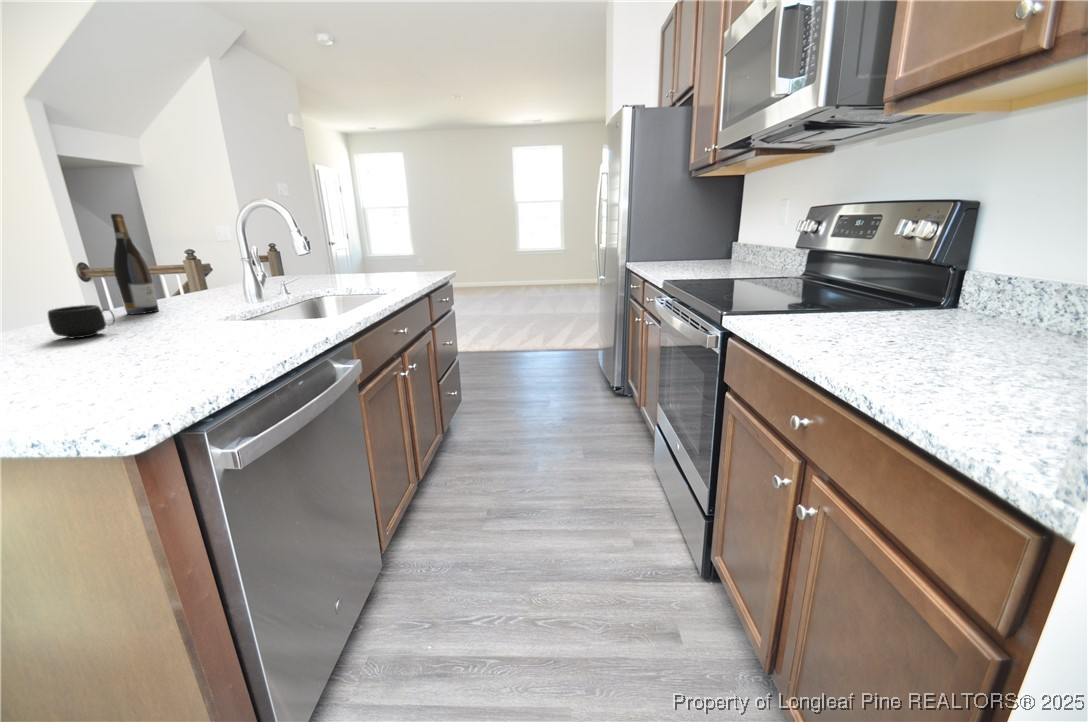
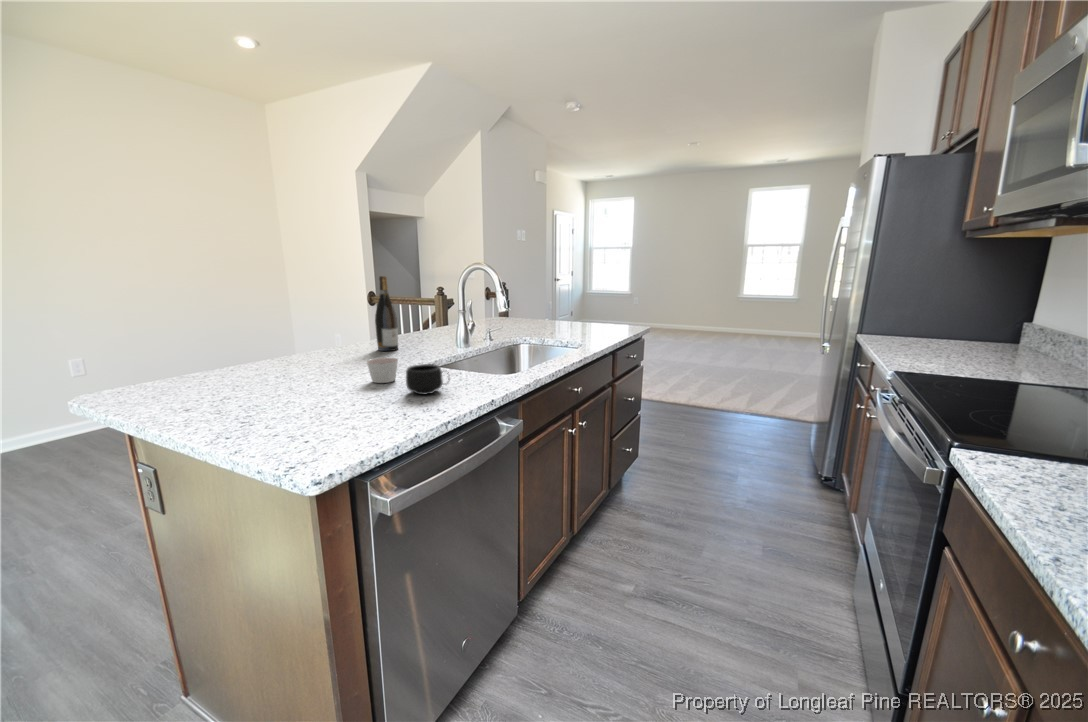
mug: present [48,305,115,338] -> present [406,364,449,394]
candle: none [136,309,184,341] -> present [367,358,398,383]

